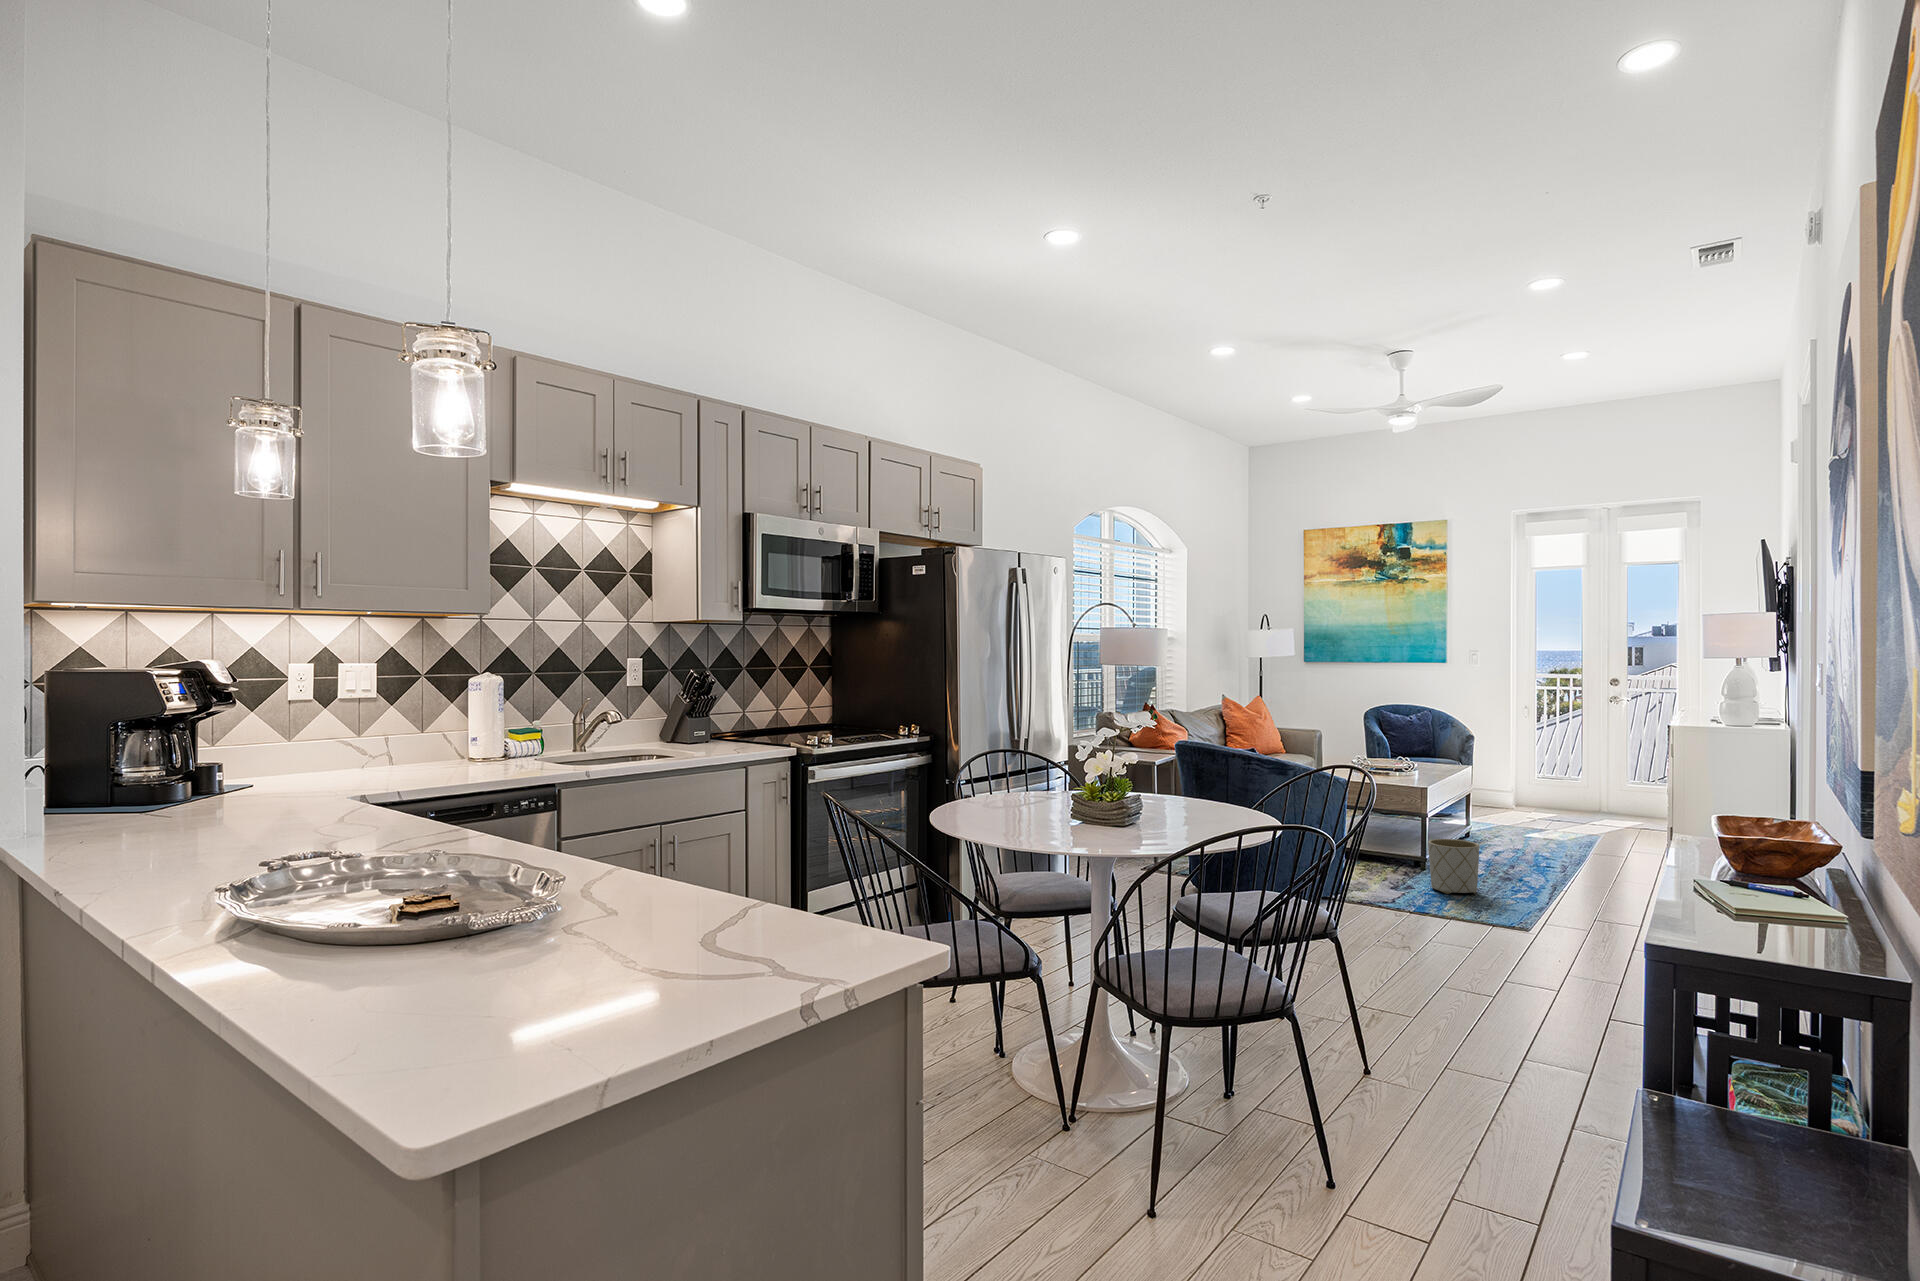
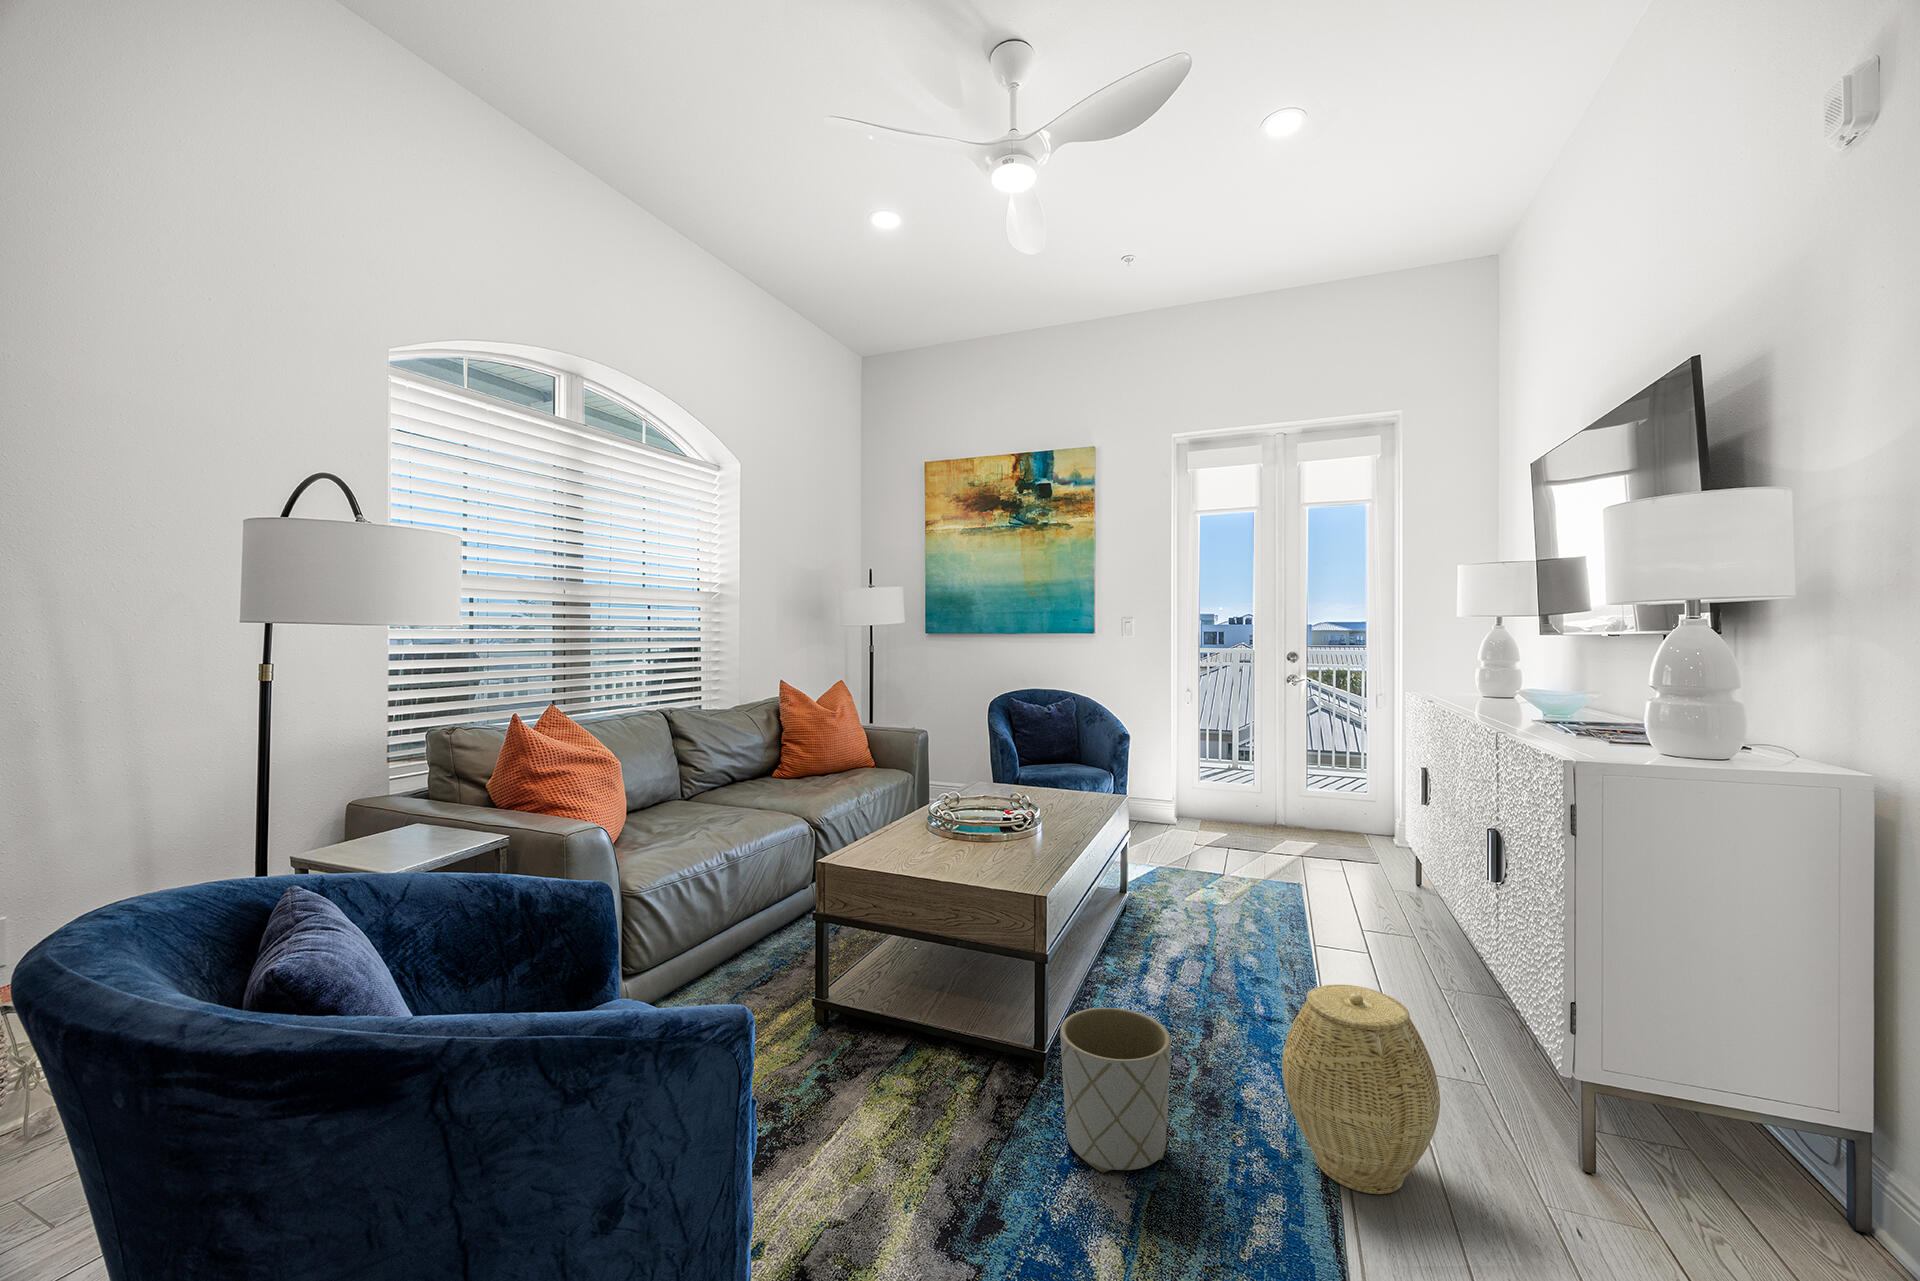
woven basket: none [1532,828,1601,906] -> present [1282,985,1440,1194]

